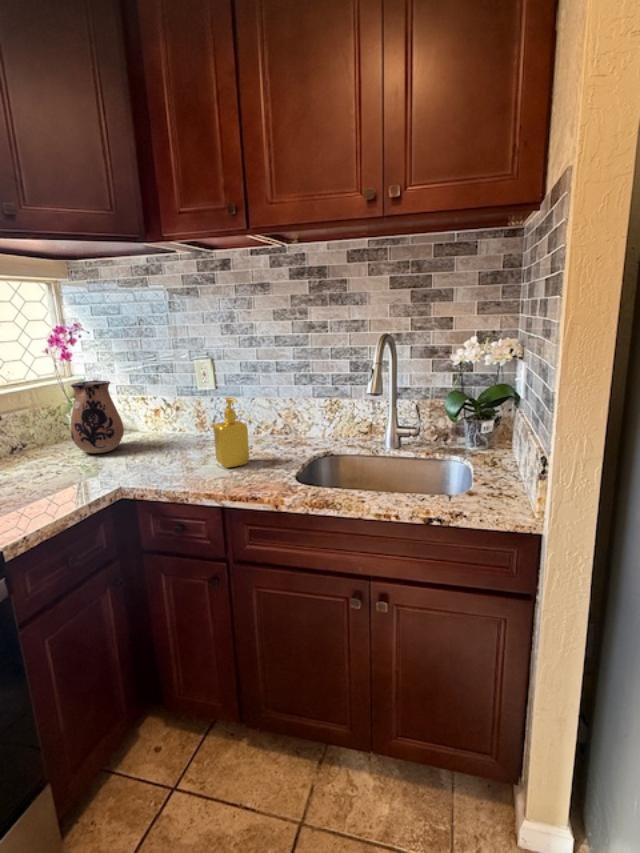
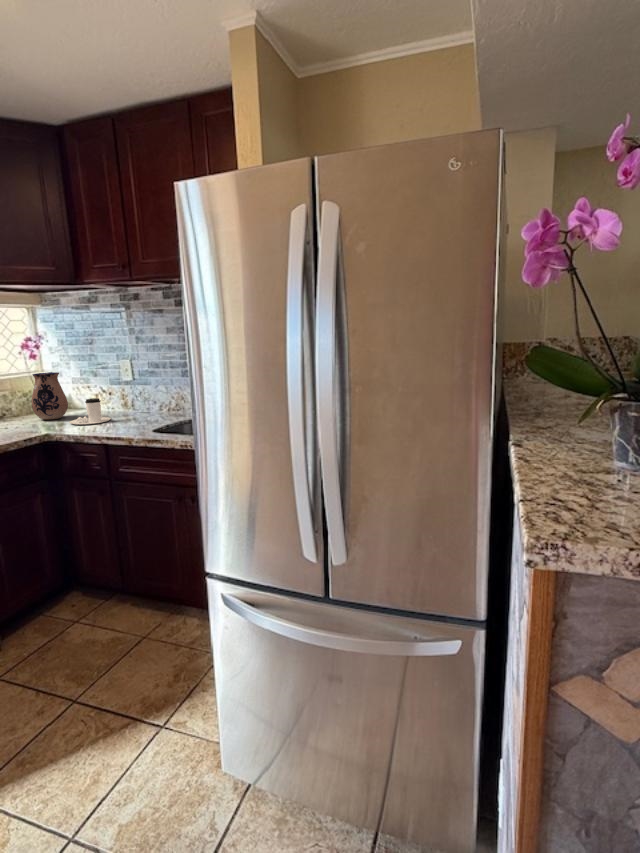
soap dispenser: present [214,398,249,468] -> none [114,381,137,426]
coffee cup: none [137,422,198,465] -> present [69,398,111,425]

